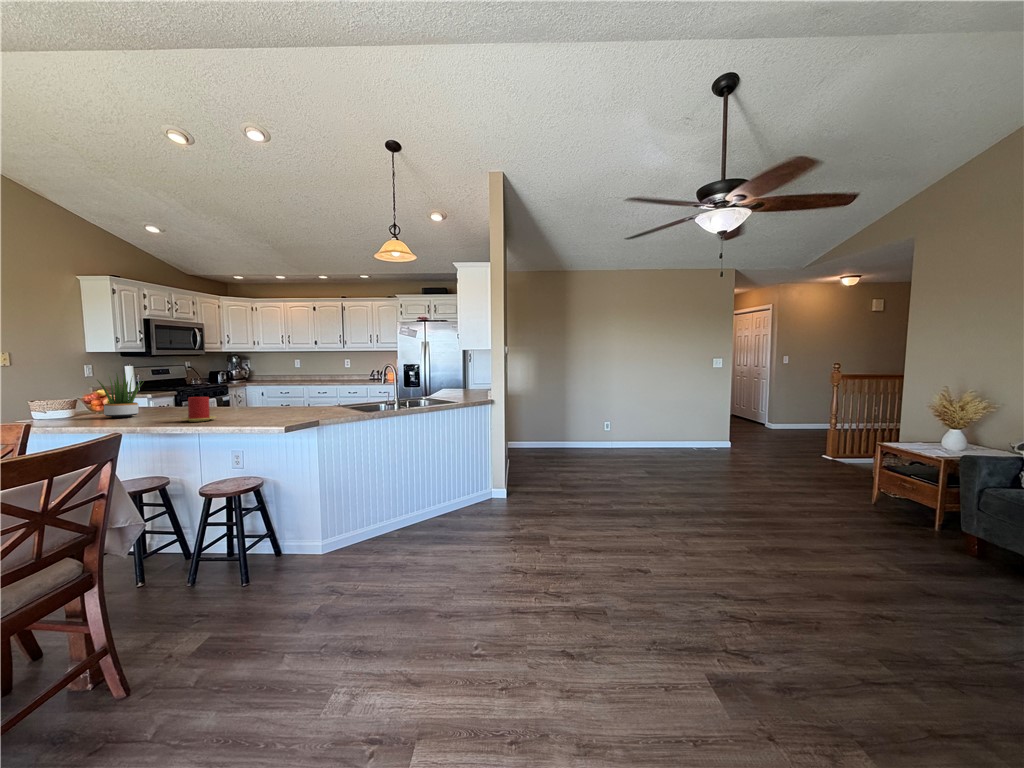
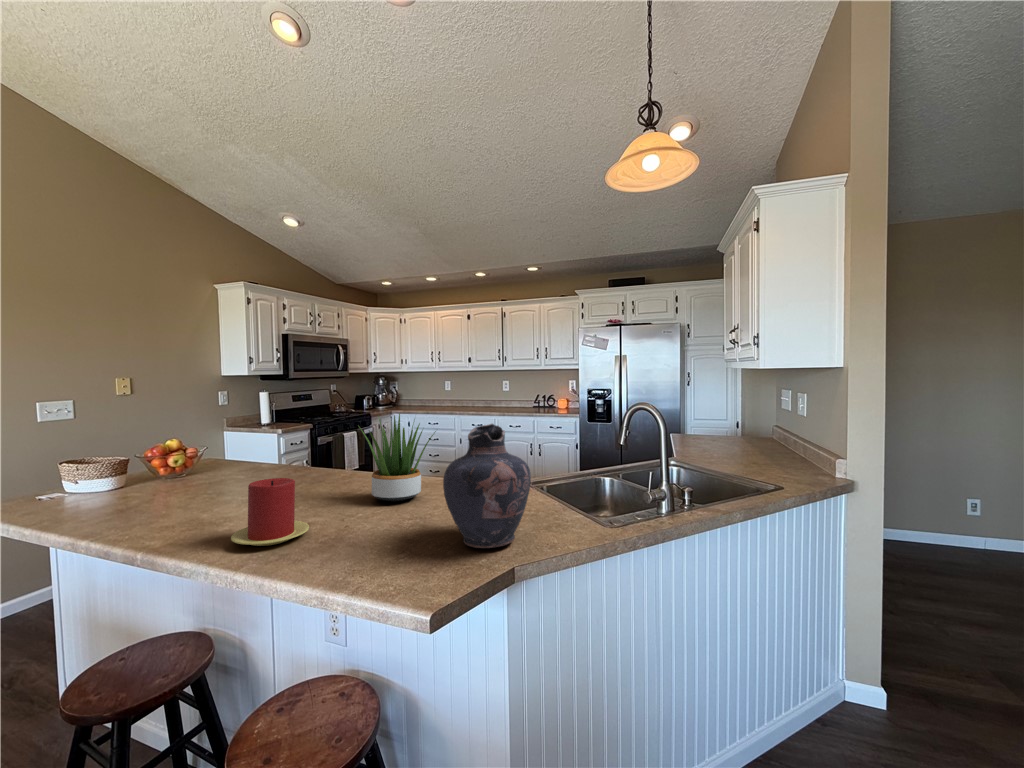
potted plant: present [97,373,144,418] -> present [360,413,436,502]
vase: none [279,373,317,418] -> present [443,424,531,548]

